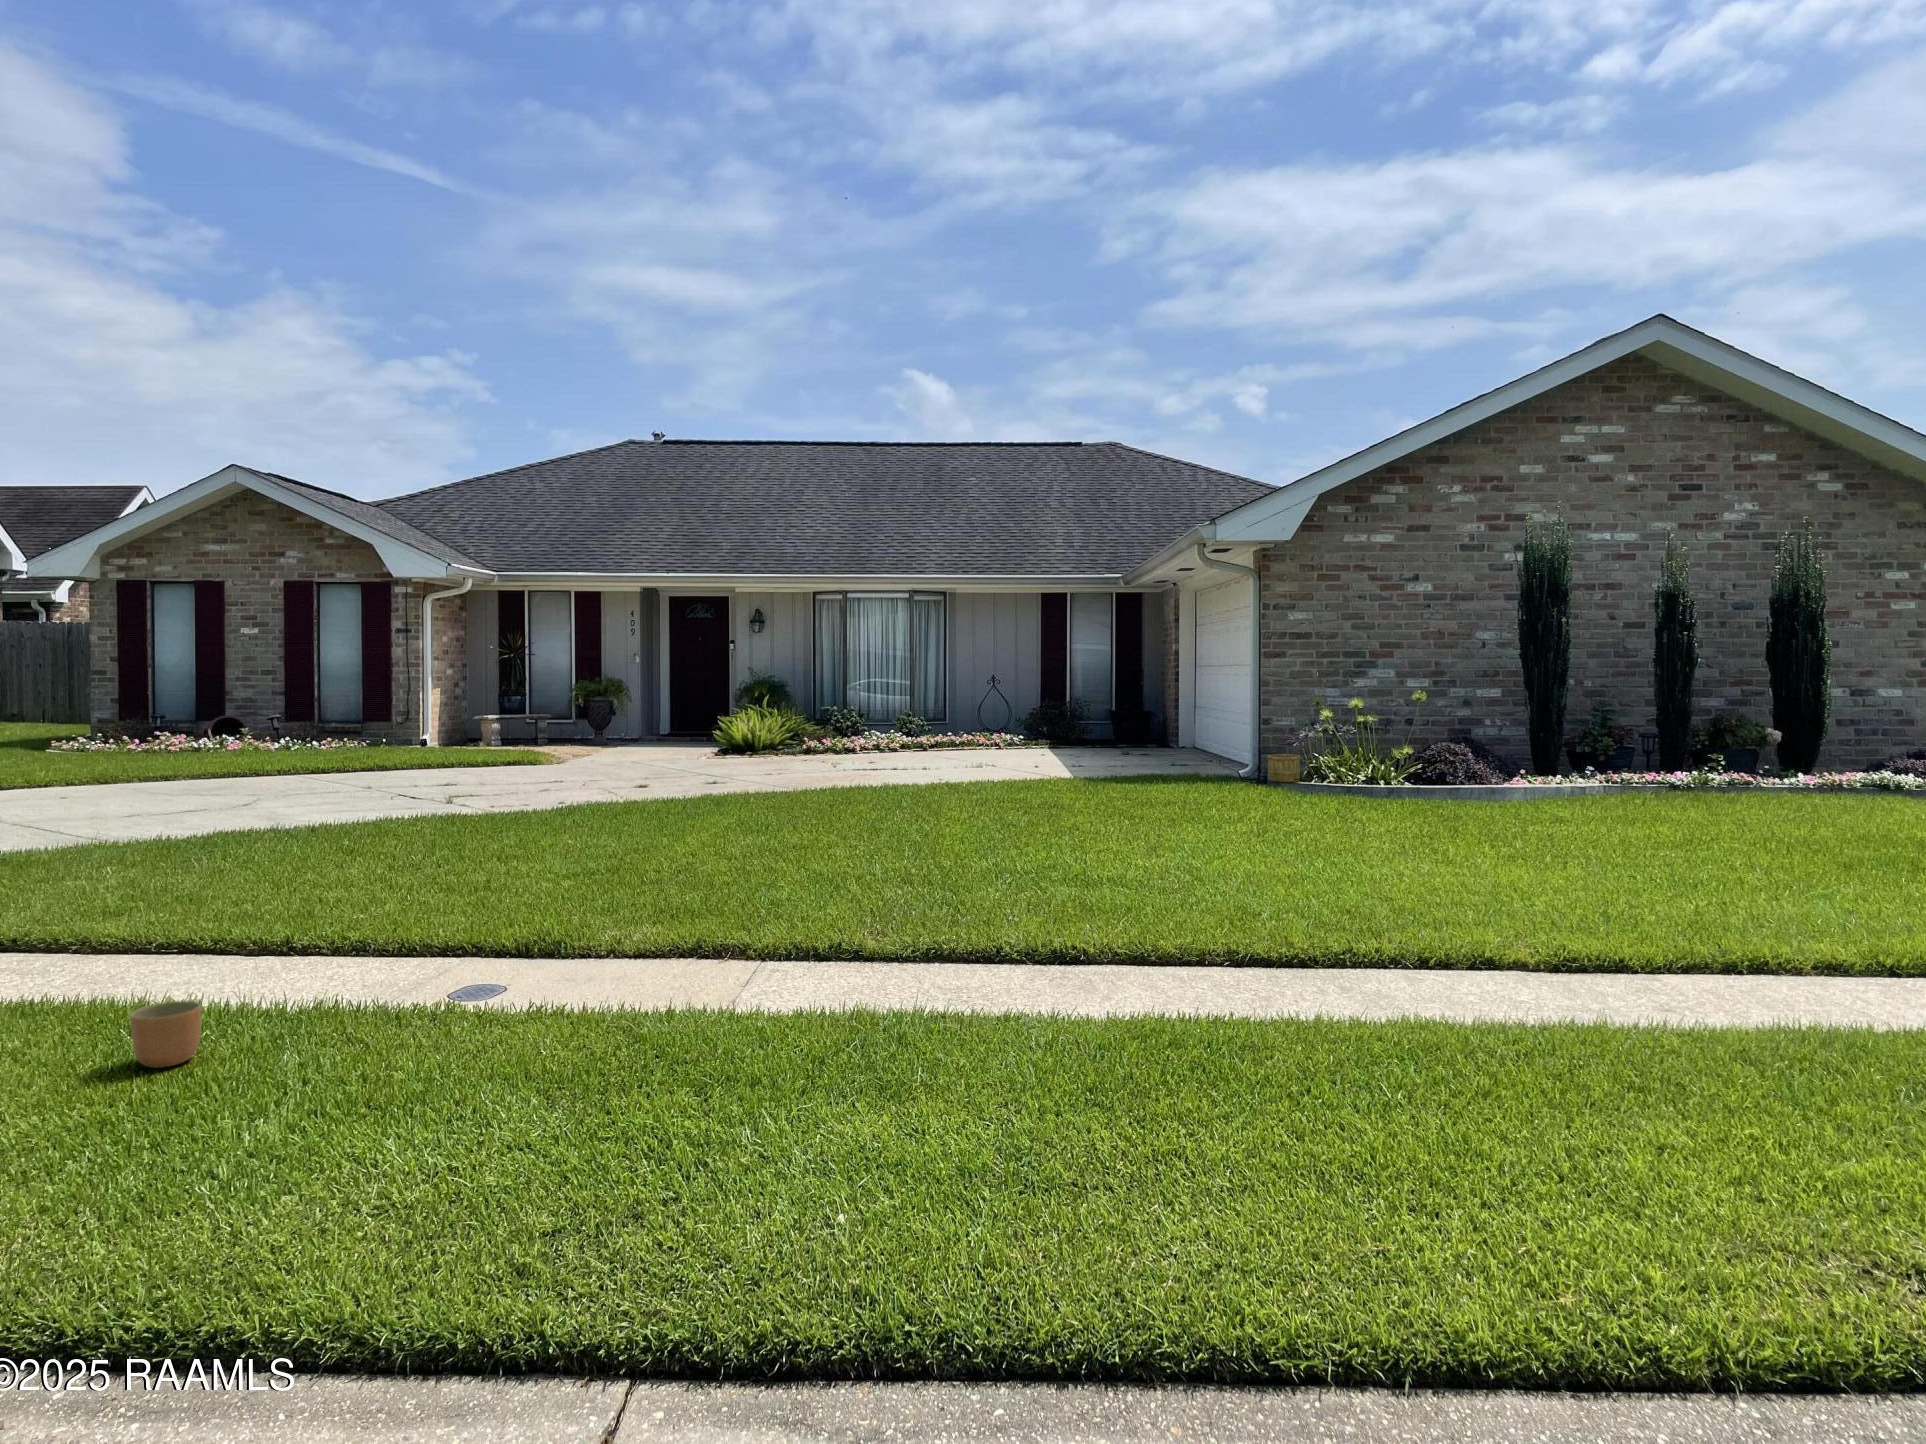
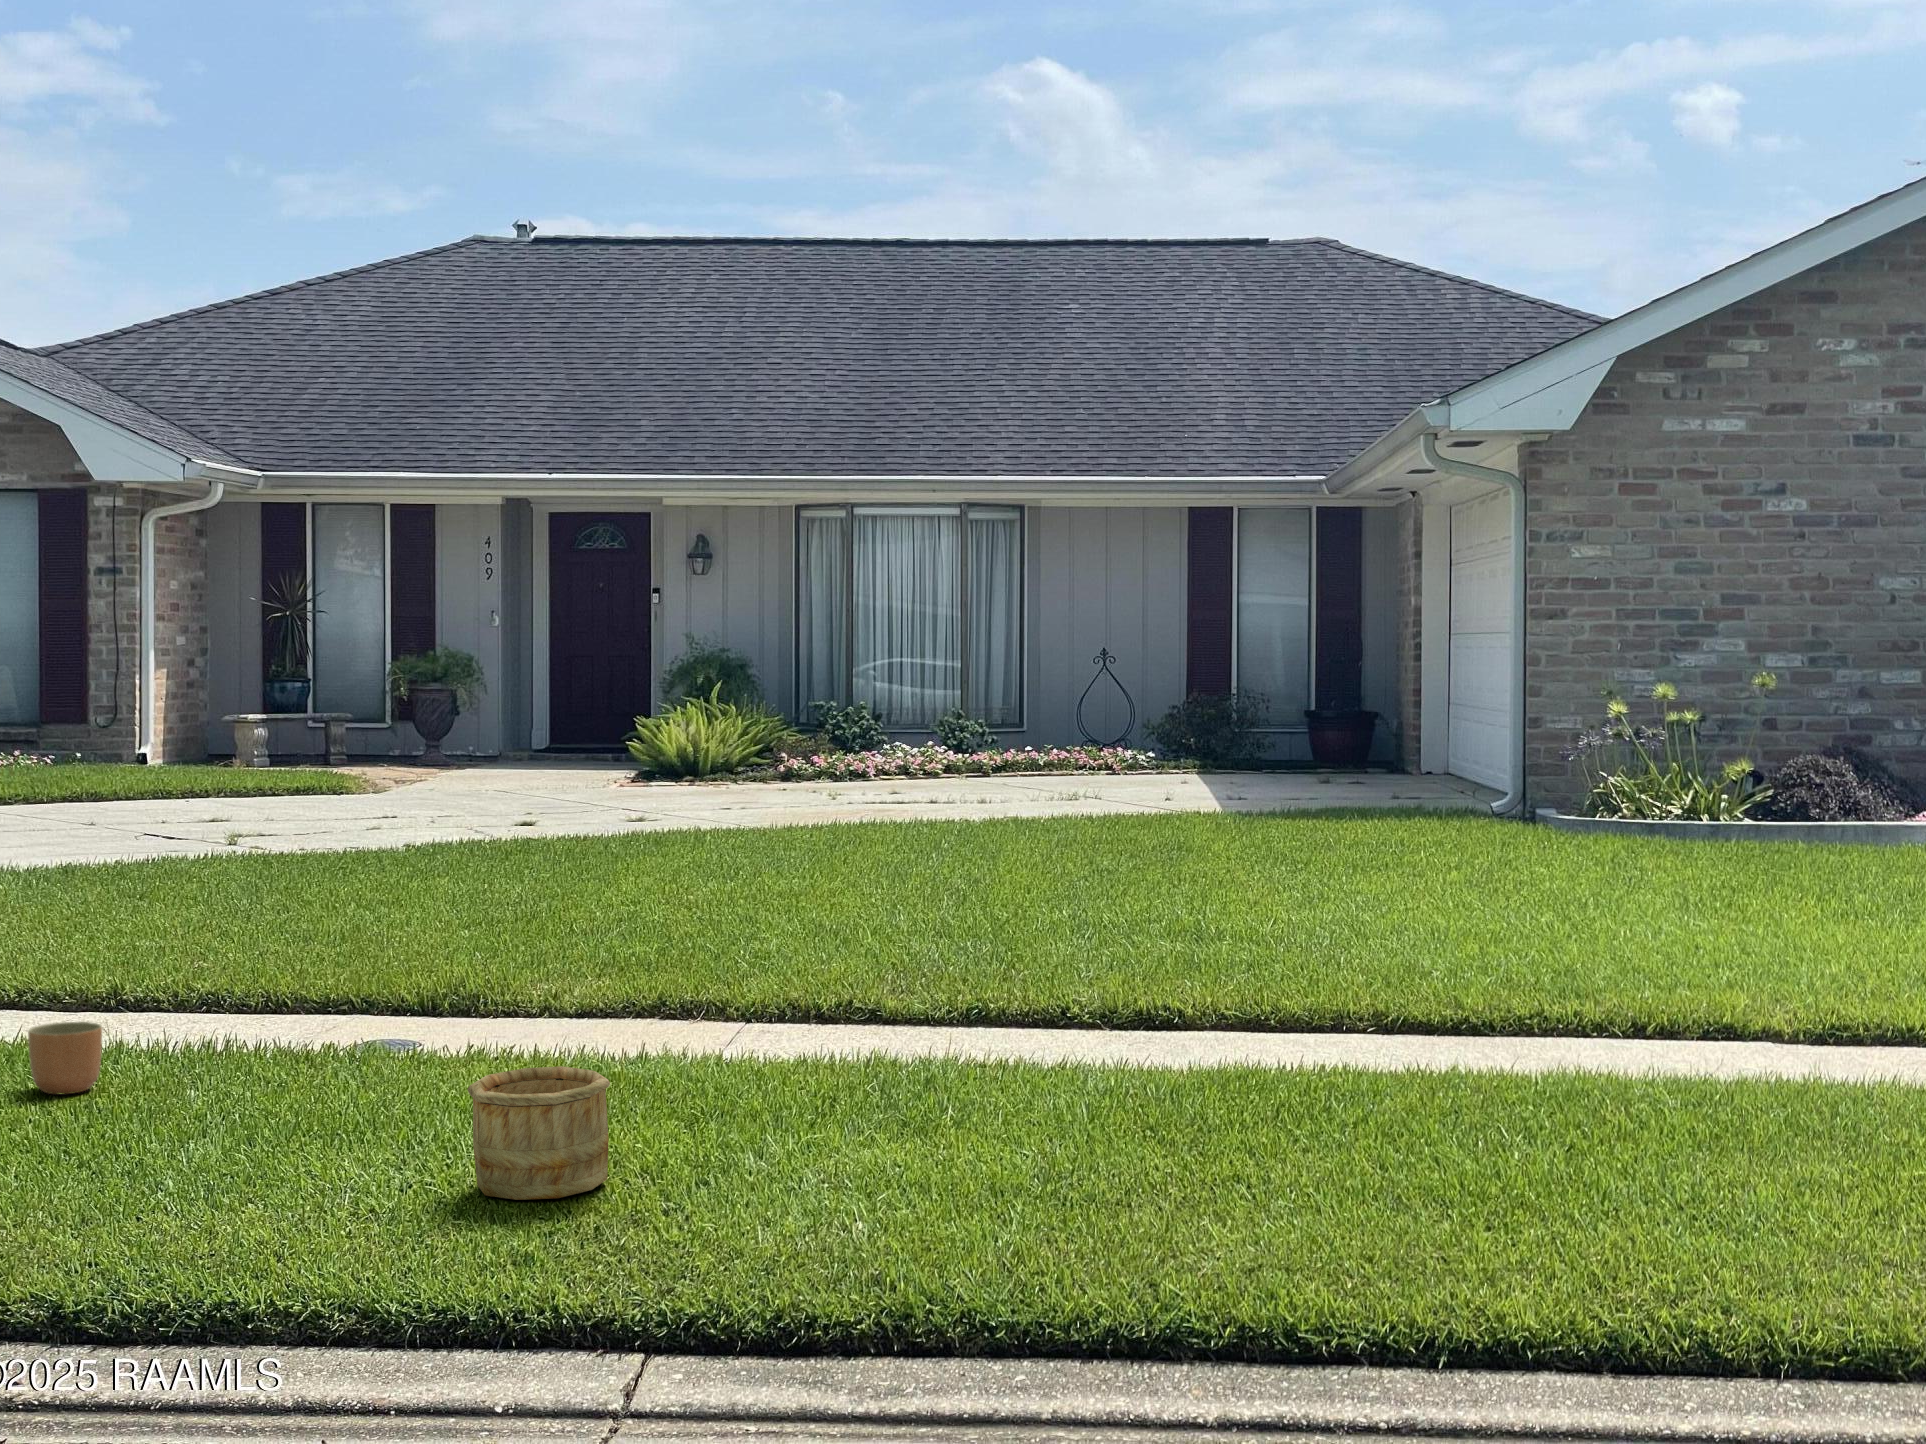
wooden bucket: present [1267,754,1301,782] -> present [468,1066,610,1200]

